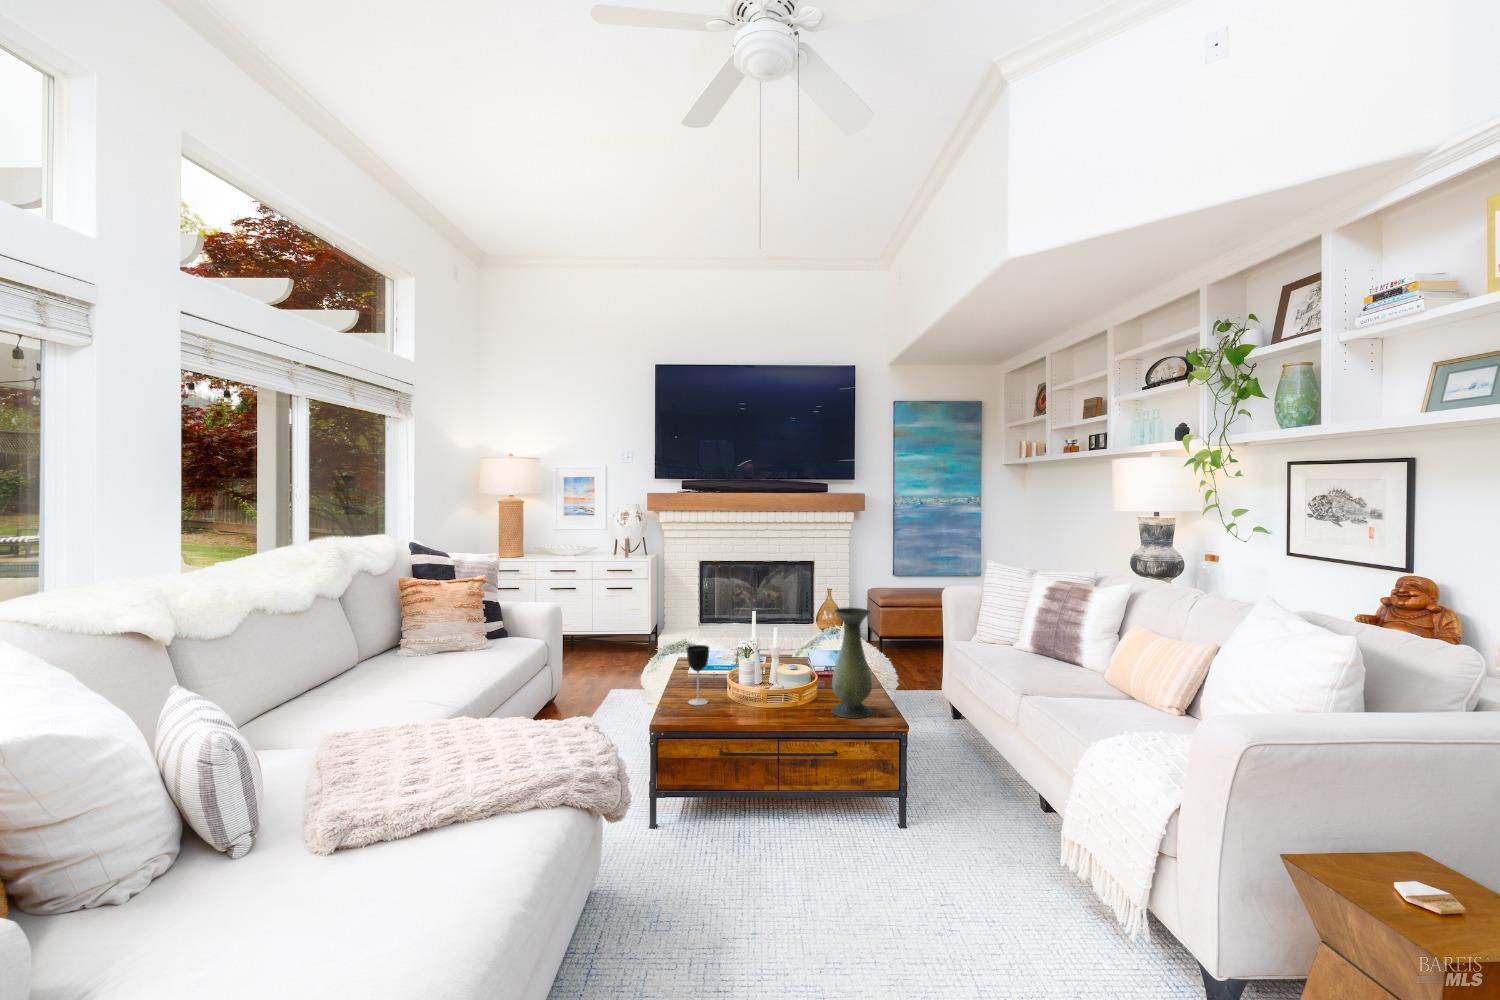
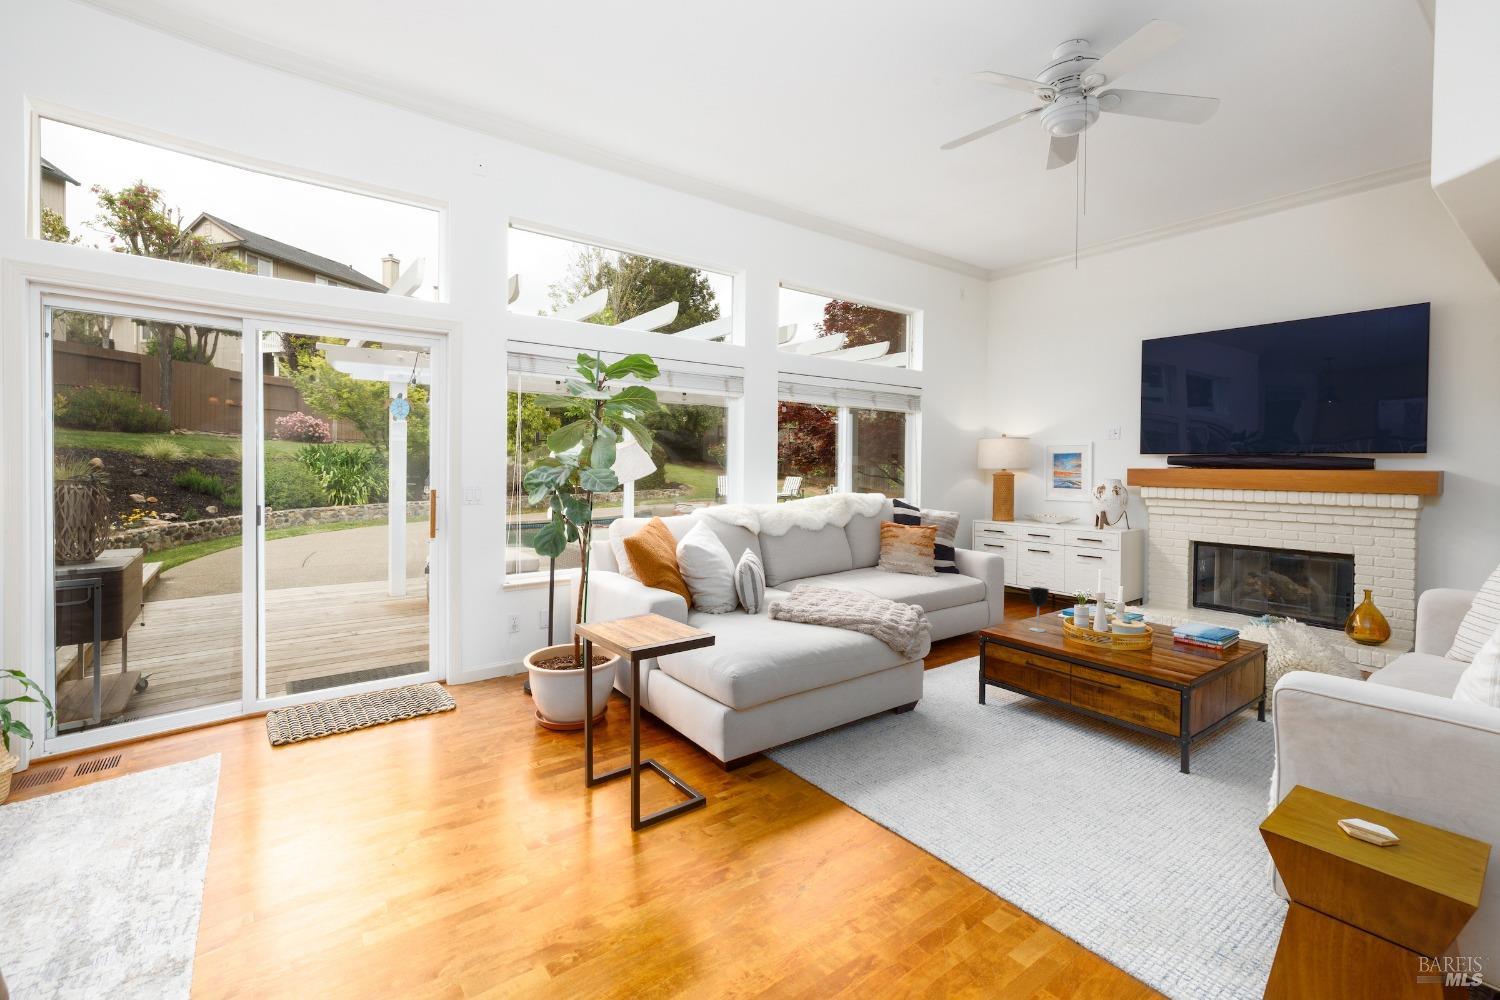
vase: present [831,608,872,718] -> none [1132,573,1175,666]

